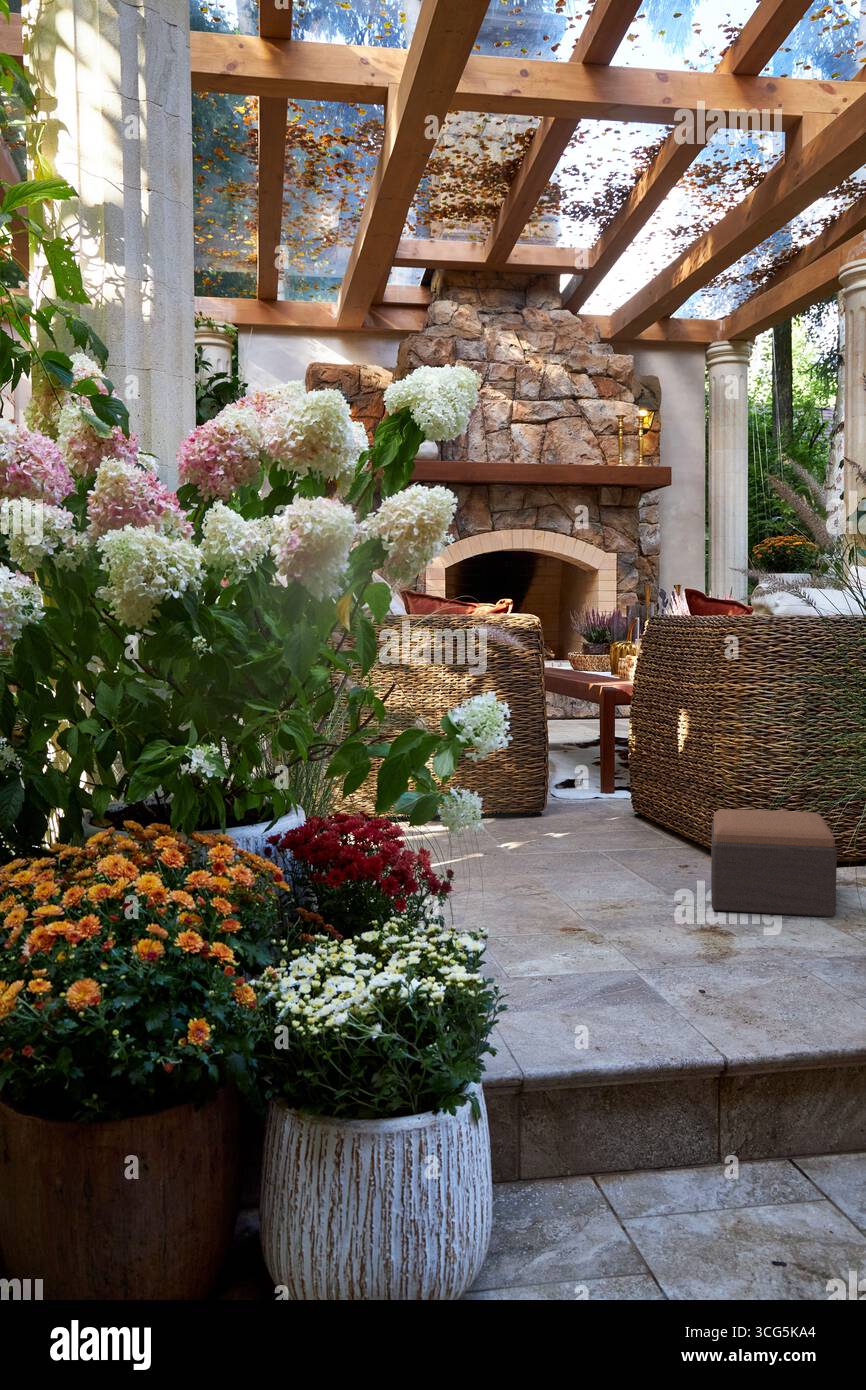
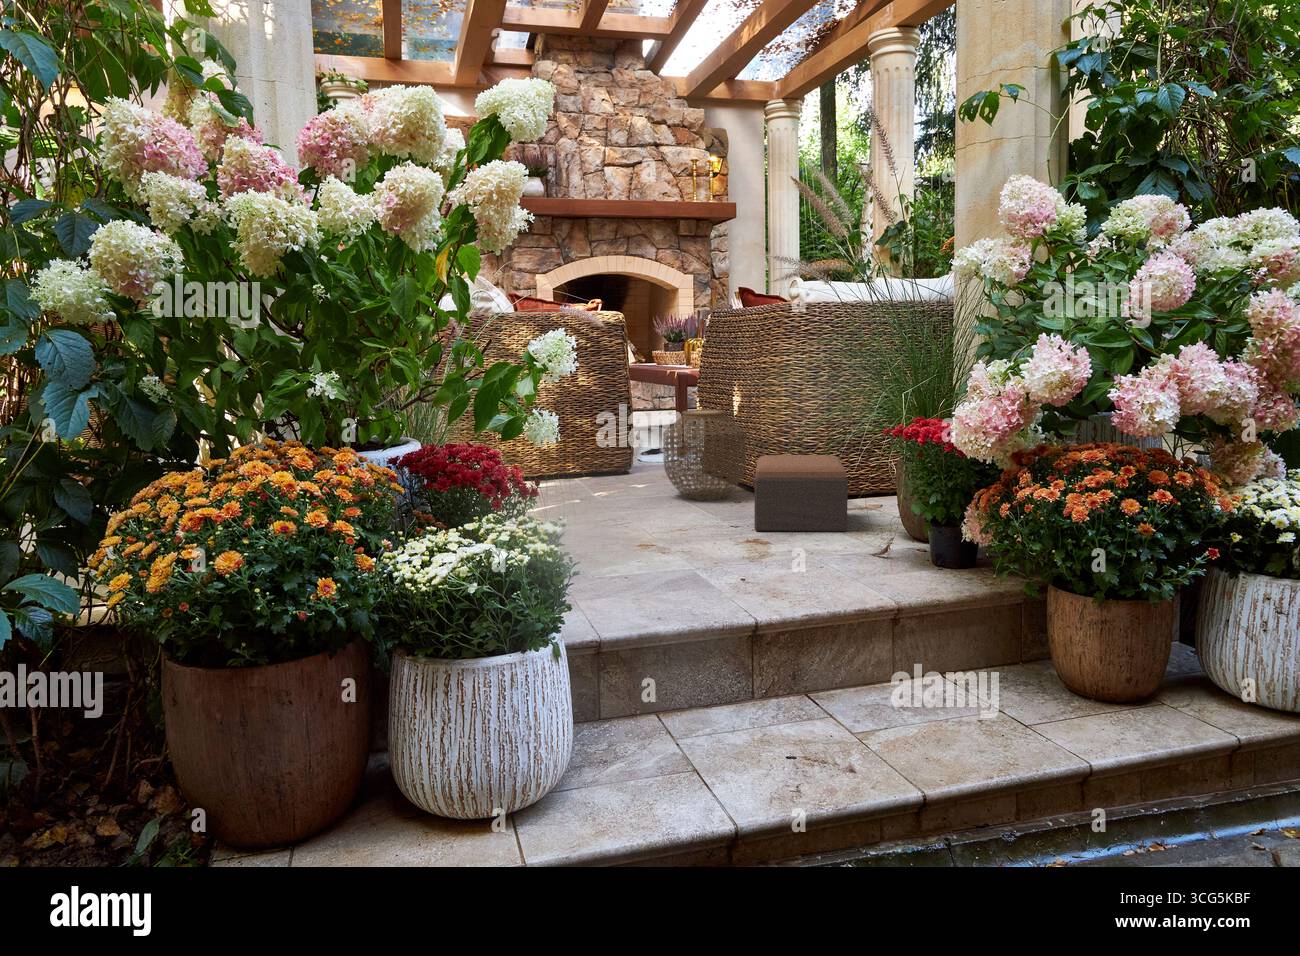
woven basket: none [589,742,696,858] -> present [663,409,746,500]

